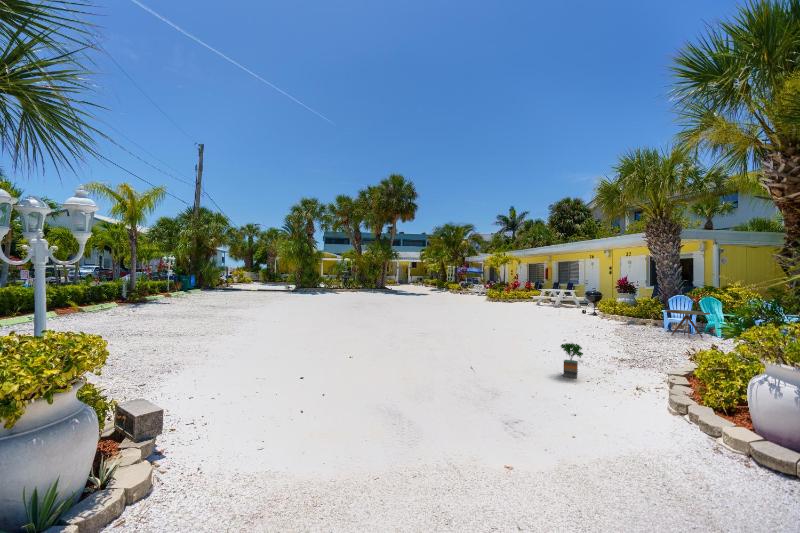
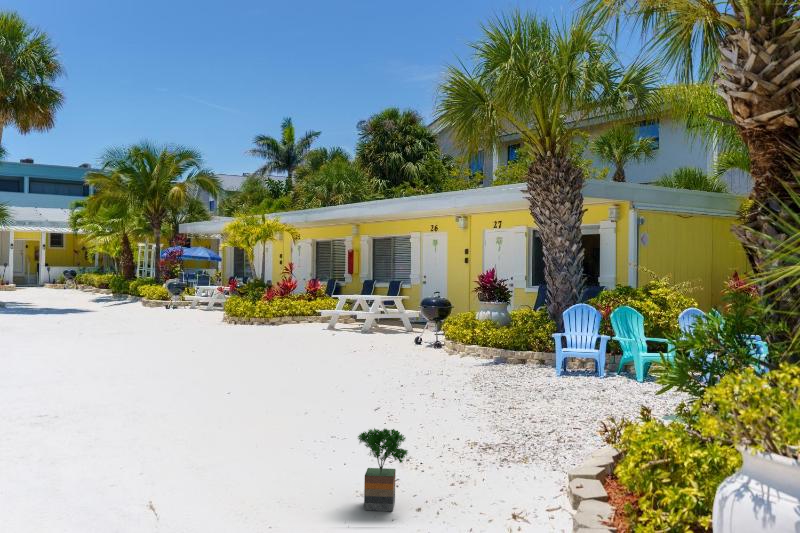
round table: present [665,310,710,338] -> none [558,333,630,387]

